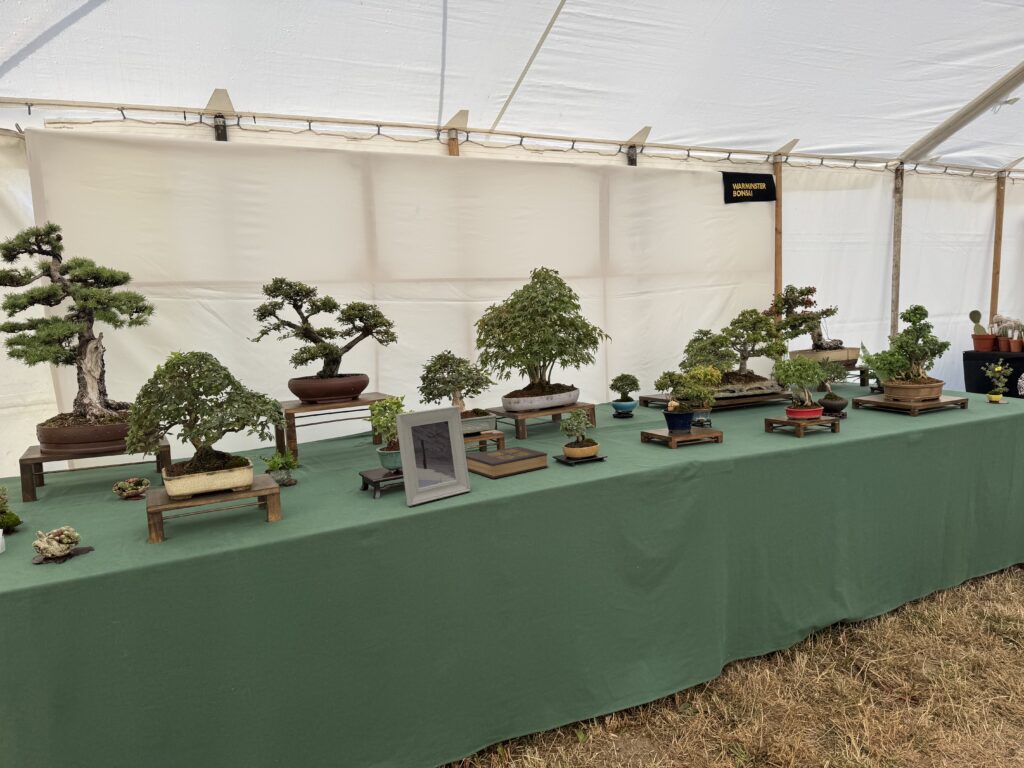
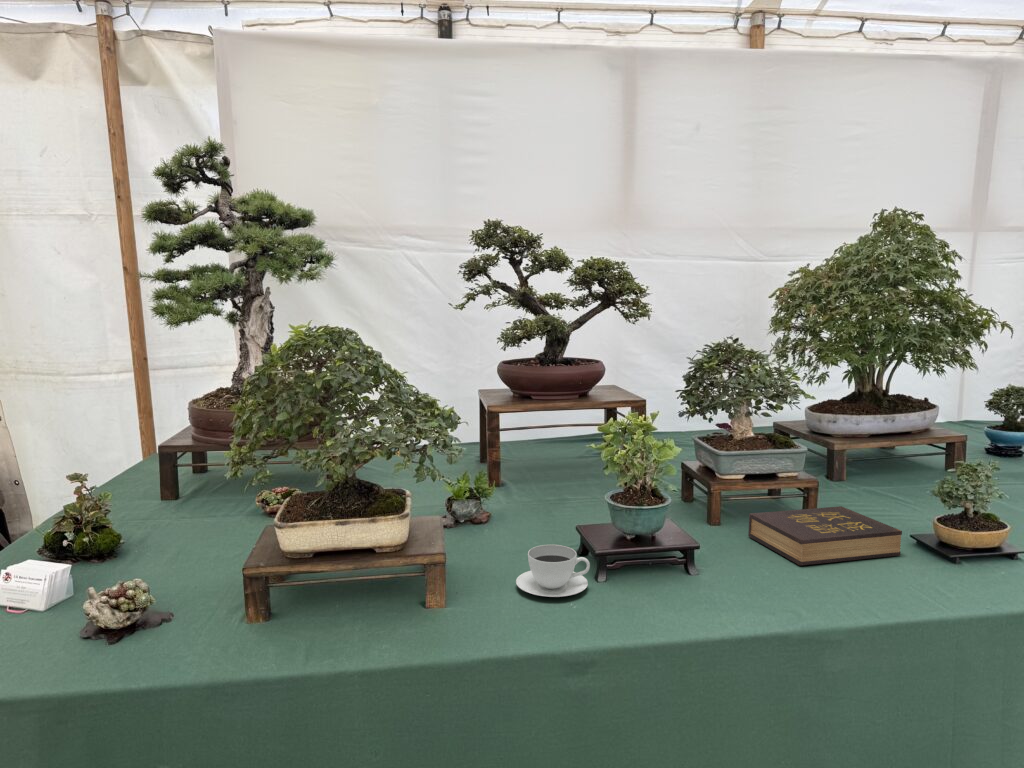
picture frame: present [396,406,470,506] -> none [641,437,761,604]
teacup: none [325,483,371,511] -> present [516,545,590,597]

